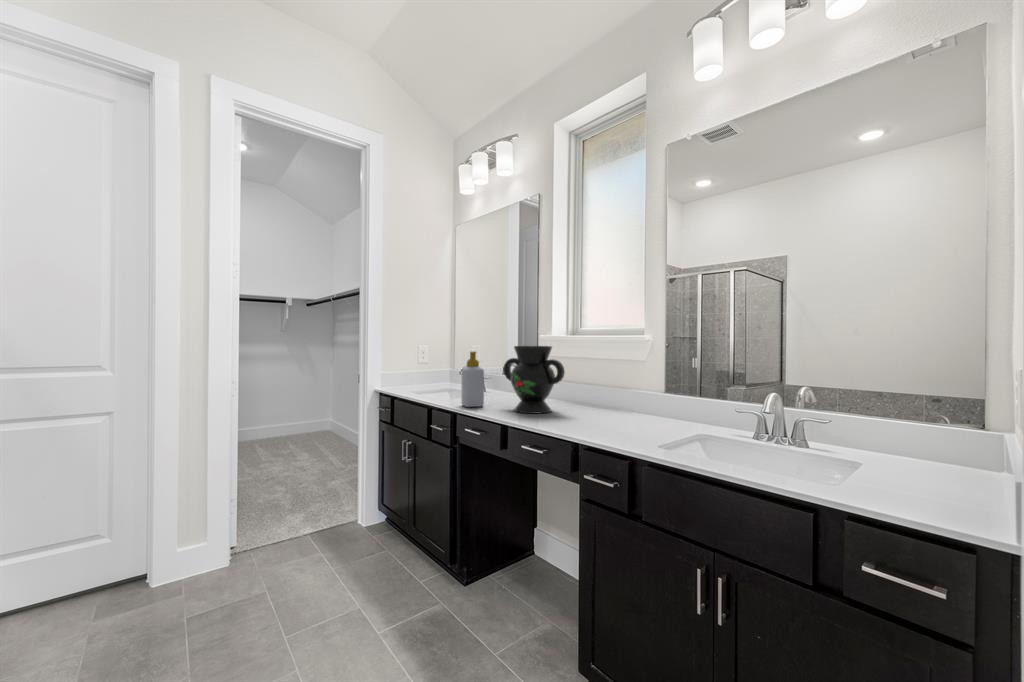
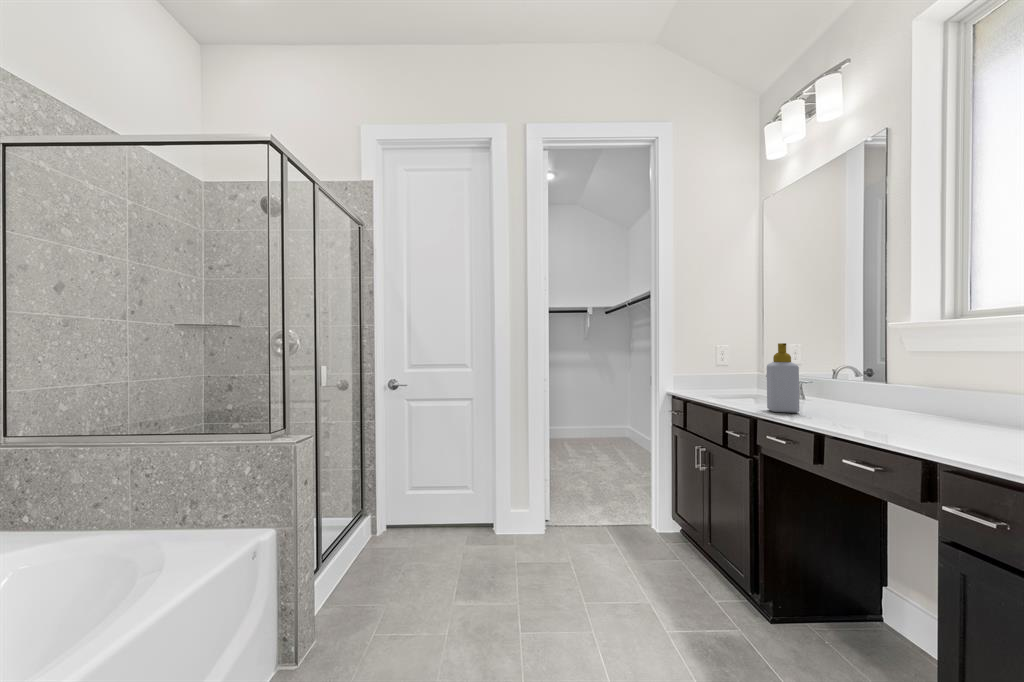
decorative vase: present [504,346,565,413] -> none [829,332,942,428]

